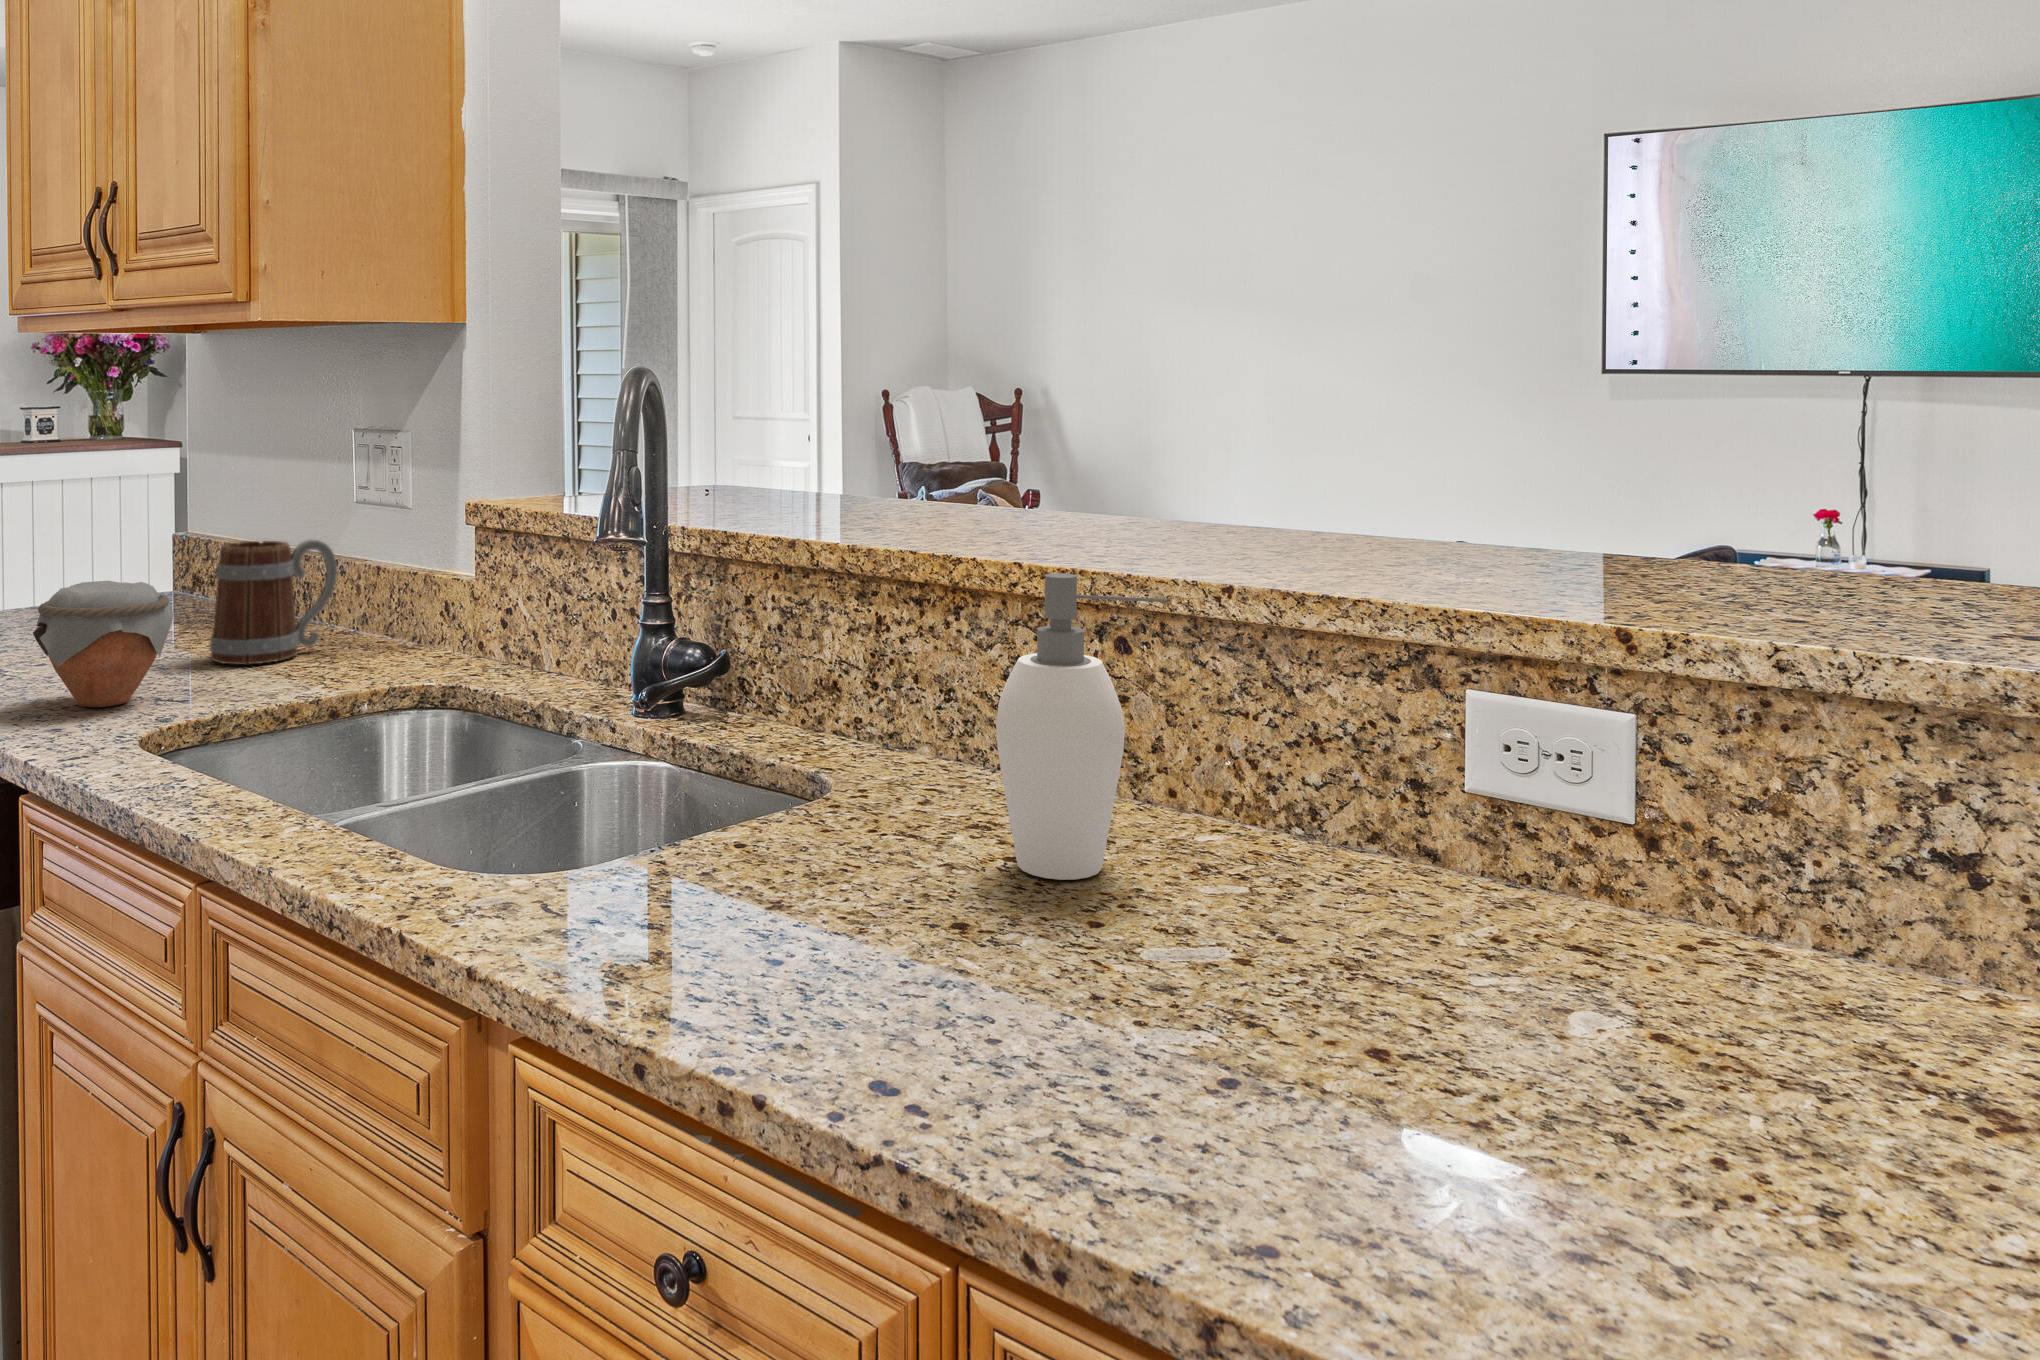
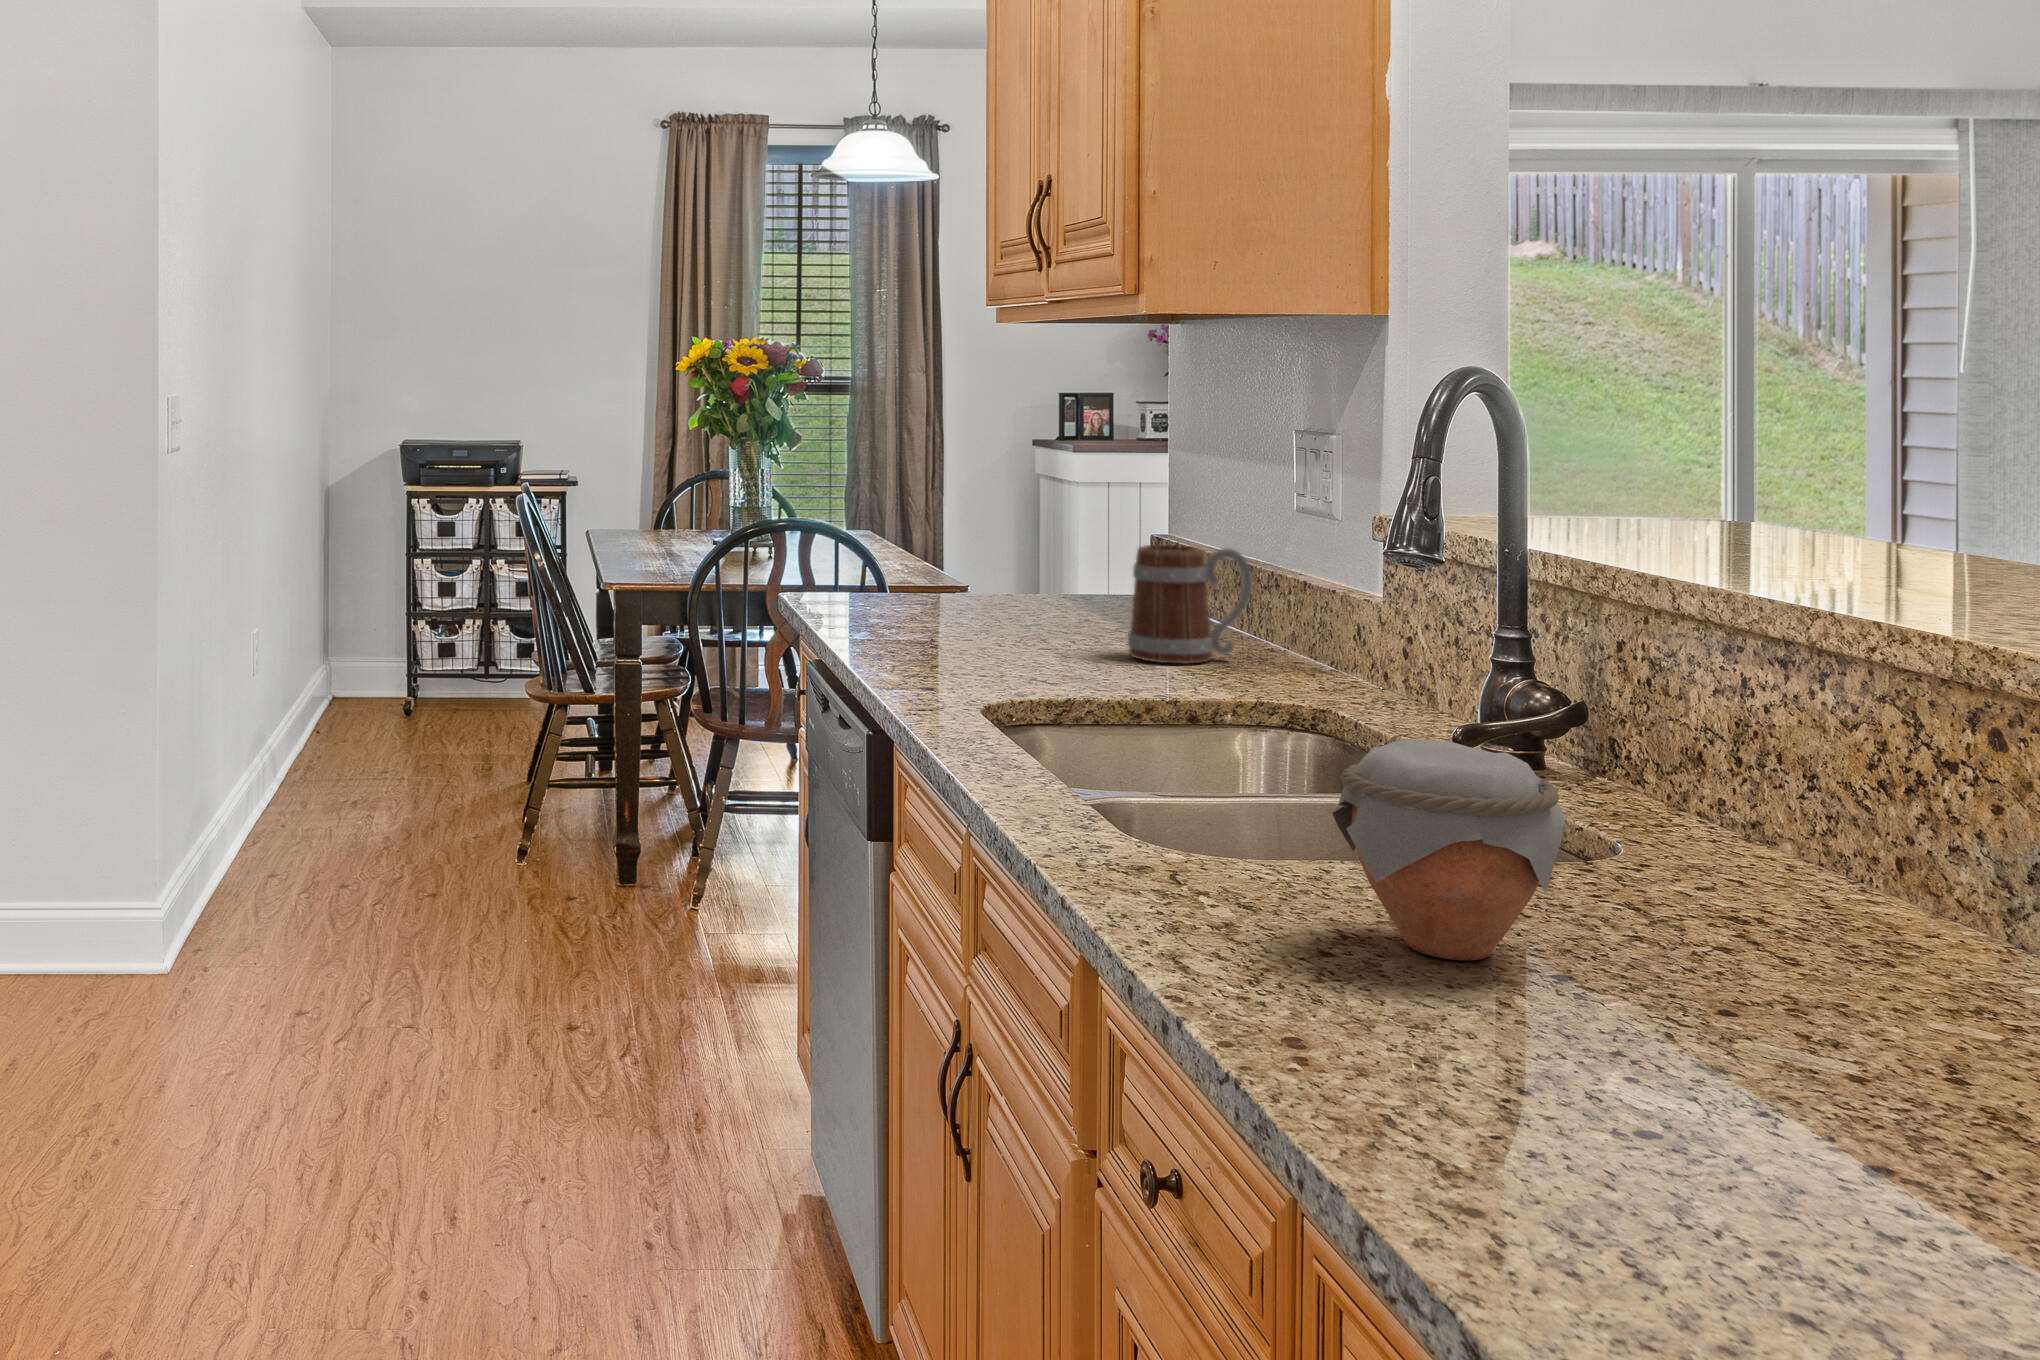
soap dispenser: present [996,573,1167,880] -> none [1687,626,1905,975]
jar: present [33,581,174,707] -> present [1332,739,1566,960]

